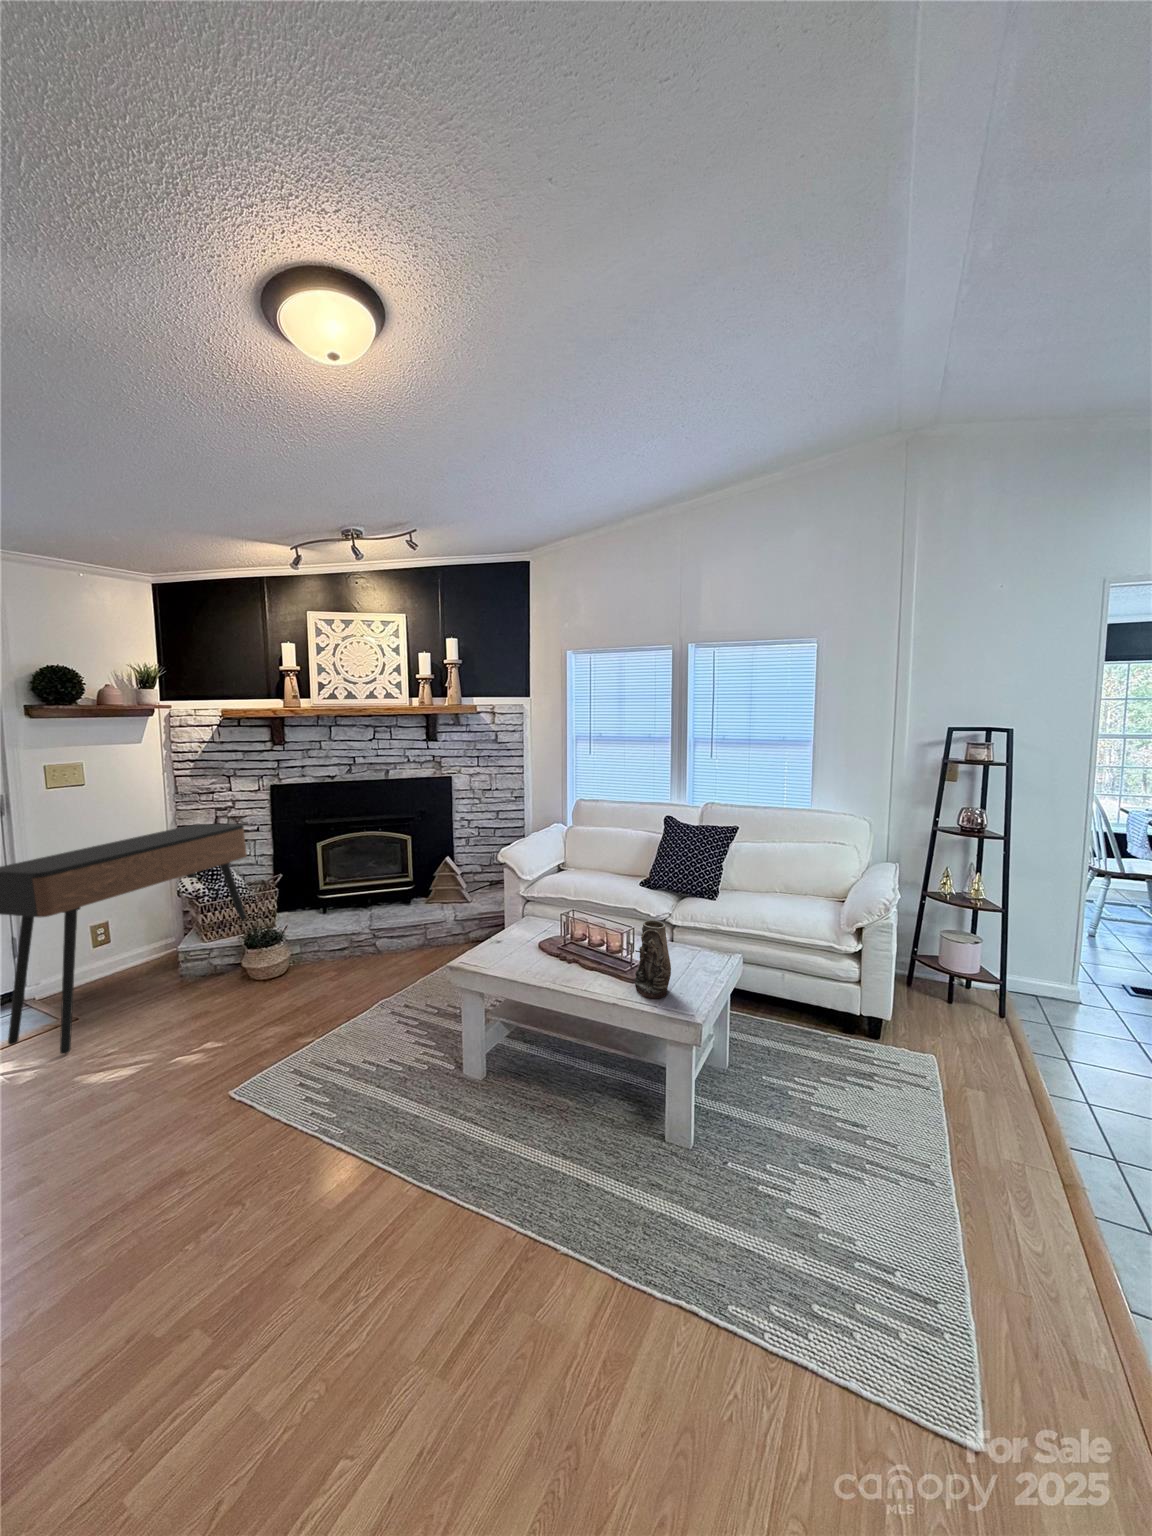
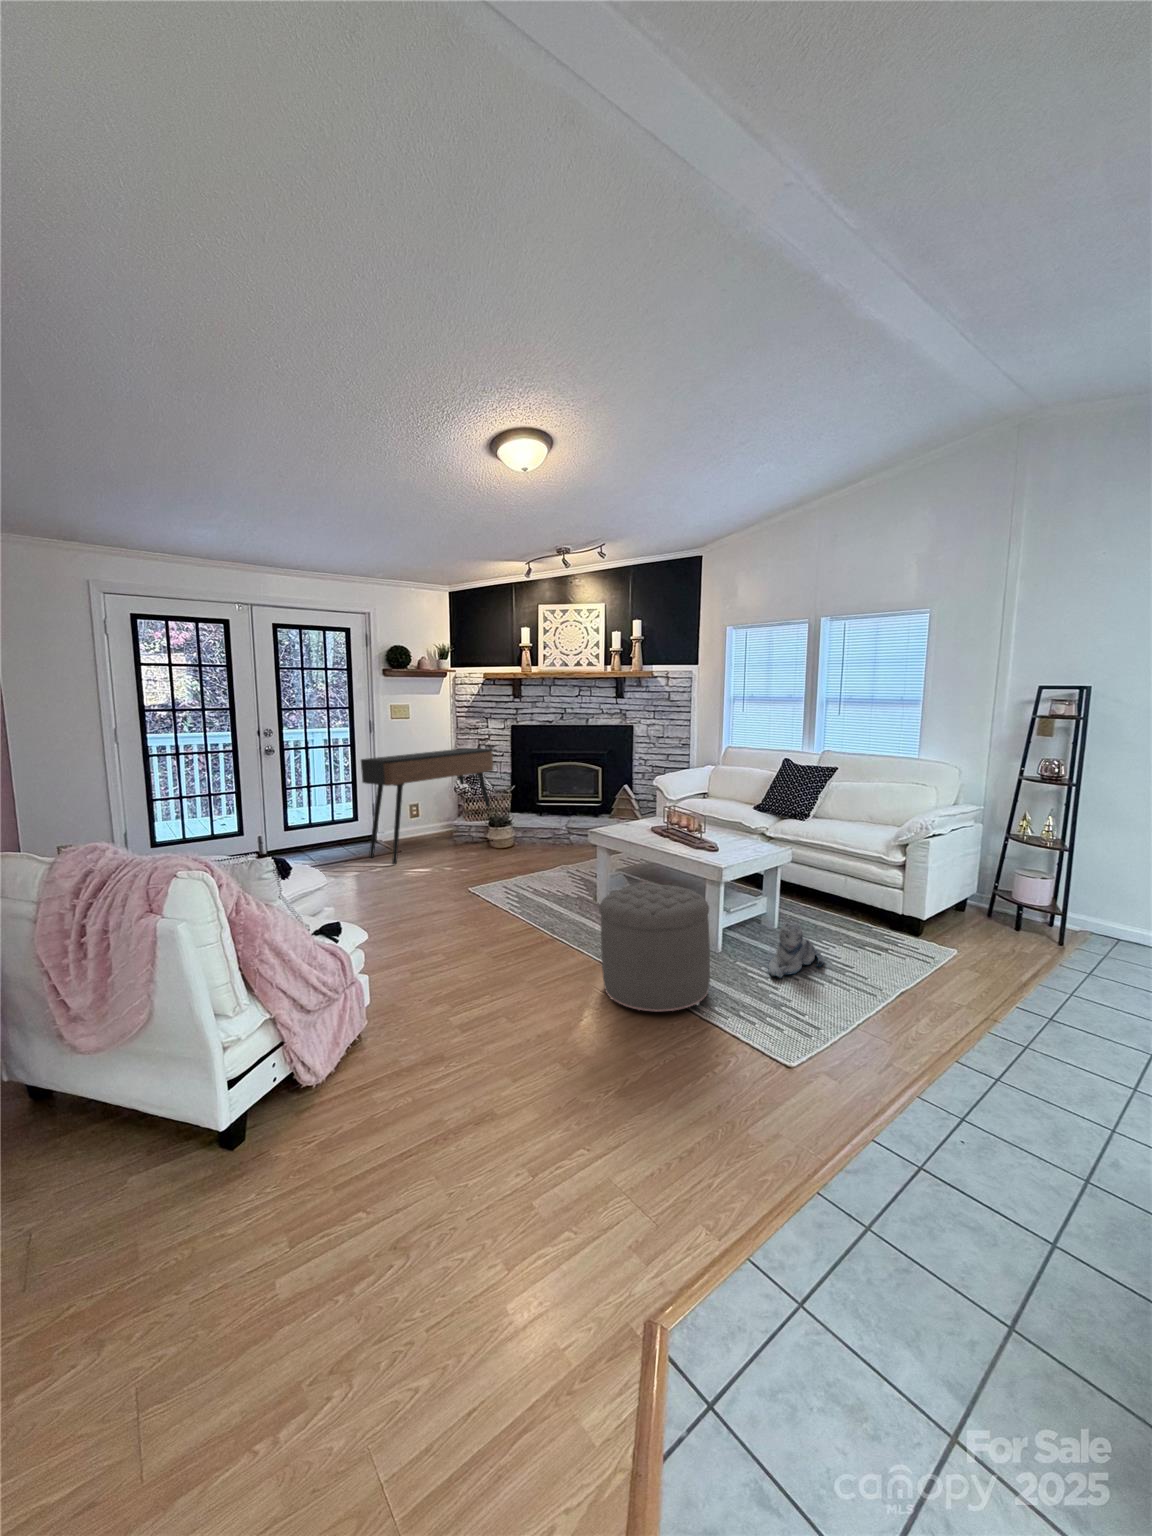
vase: present [635,920,671,999] -> none [694,807,719,856]
ottoman: none [552,1085,754,1390] -> present [599,885,710,1011]
plush toy: none [771,1089,838,1188] -> present [768,924,824,978]

